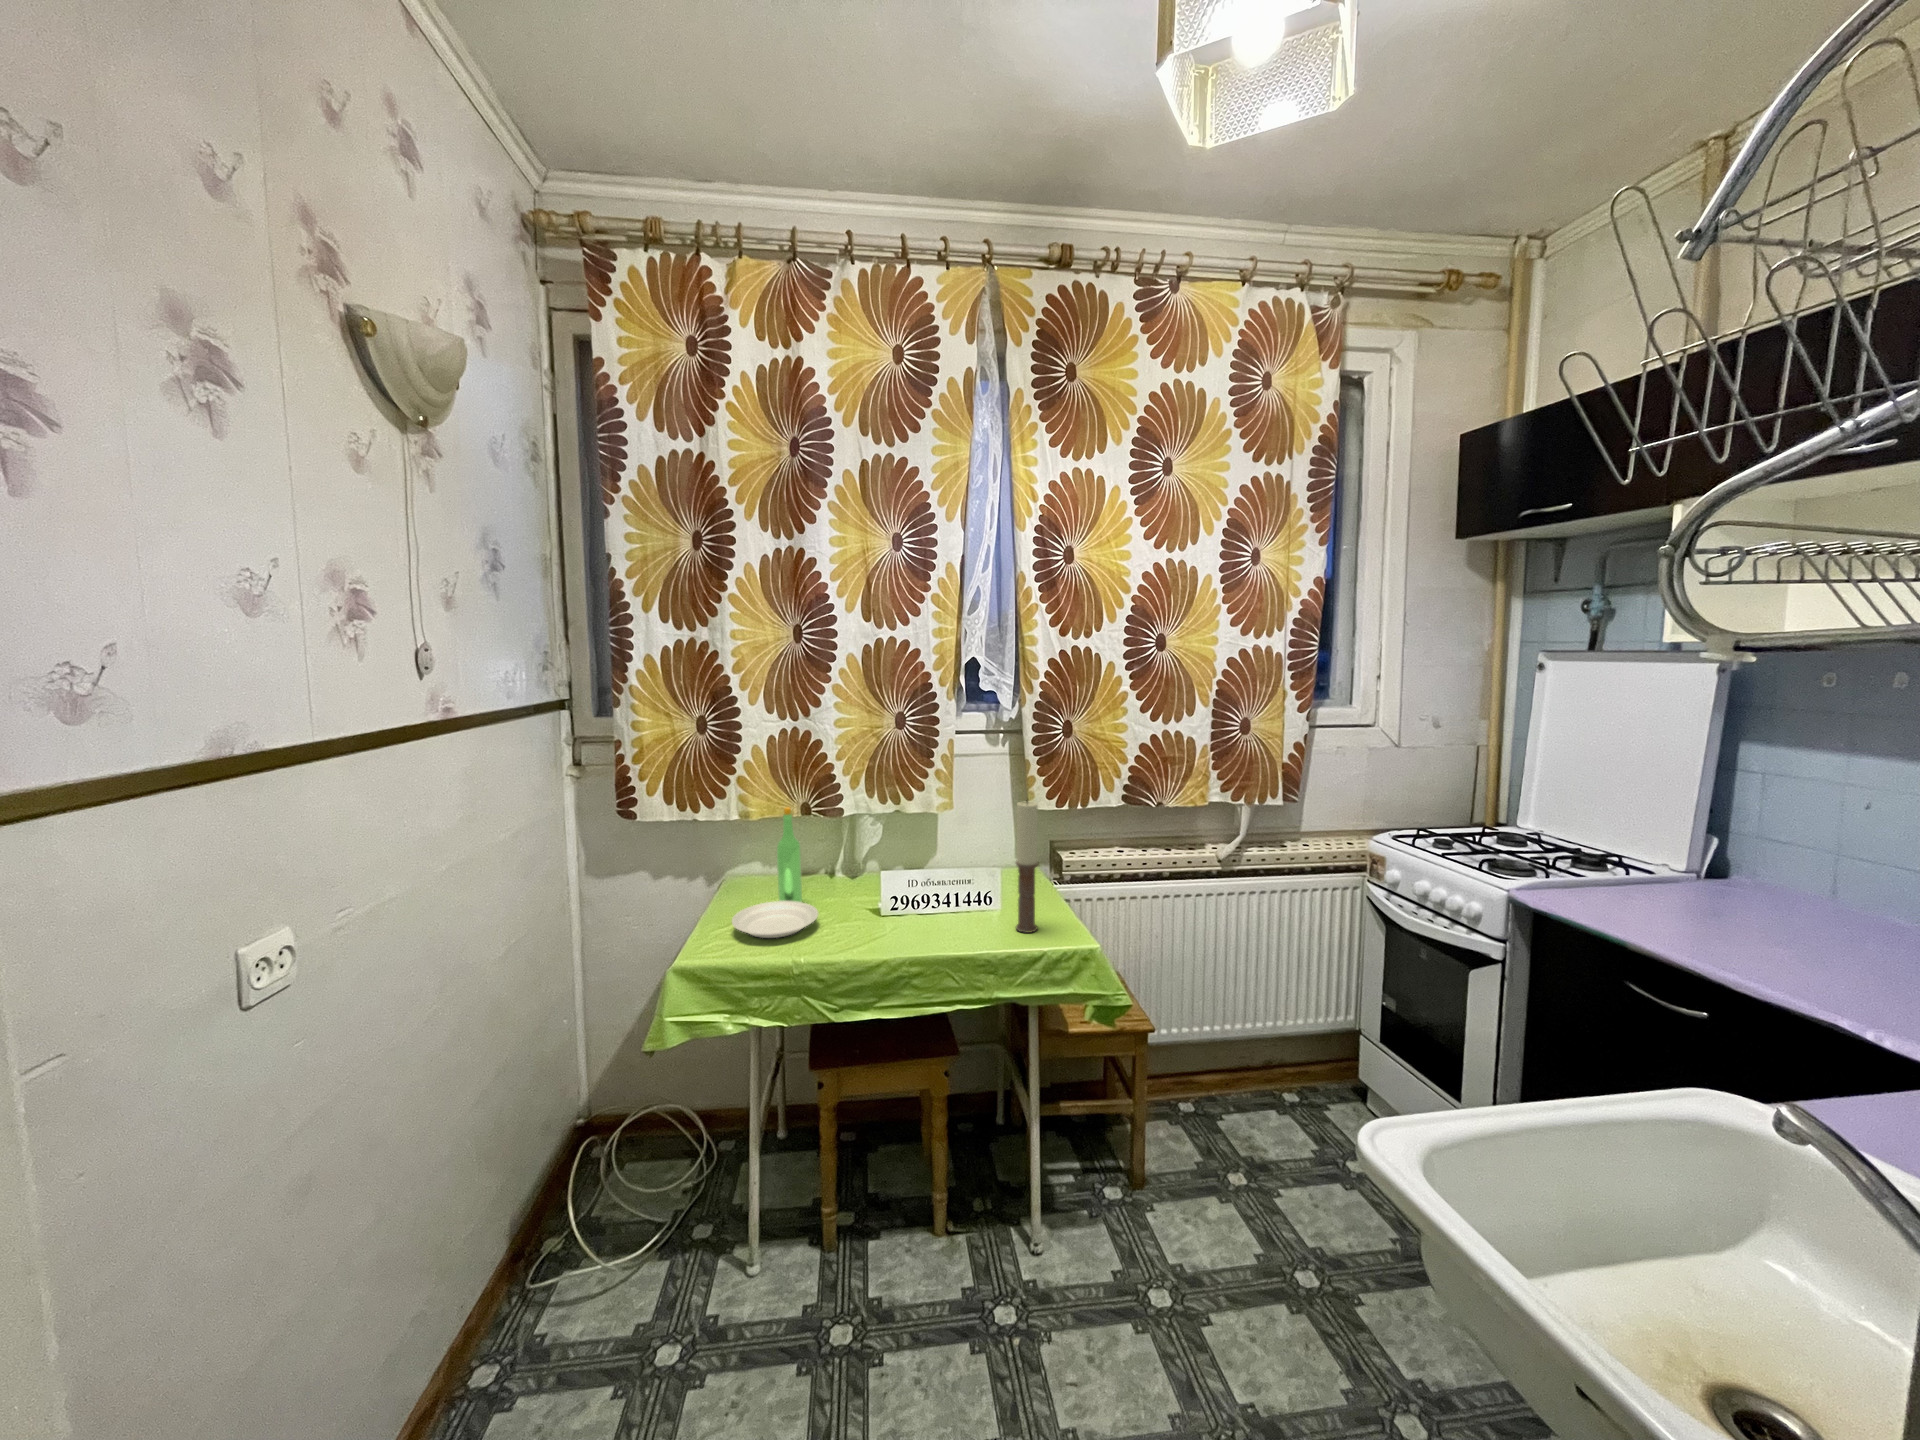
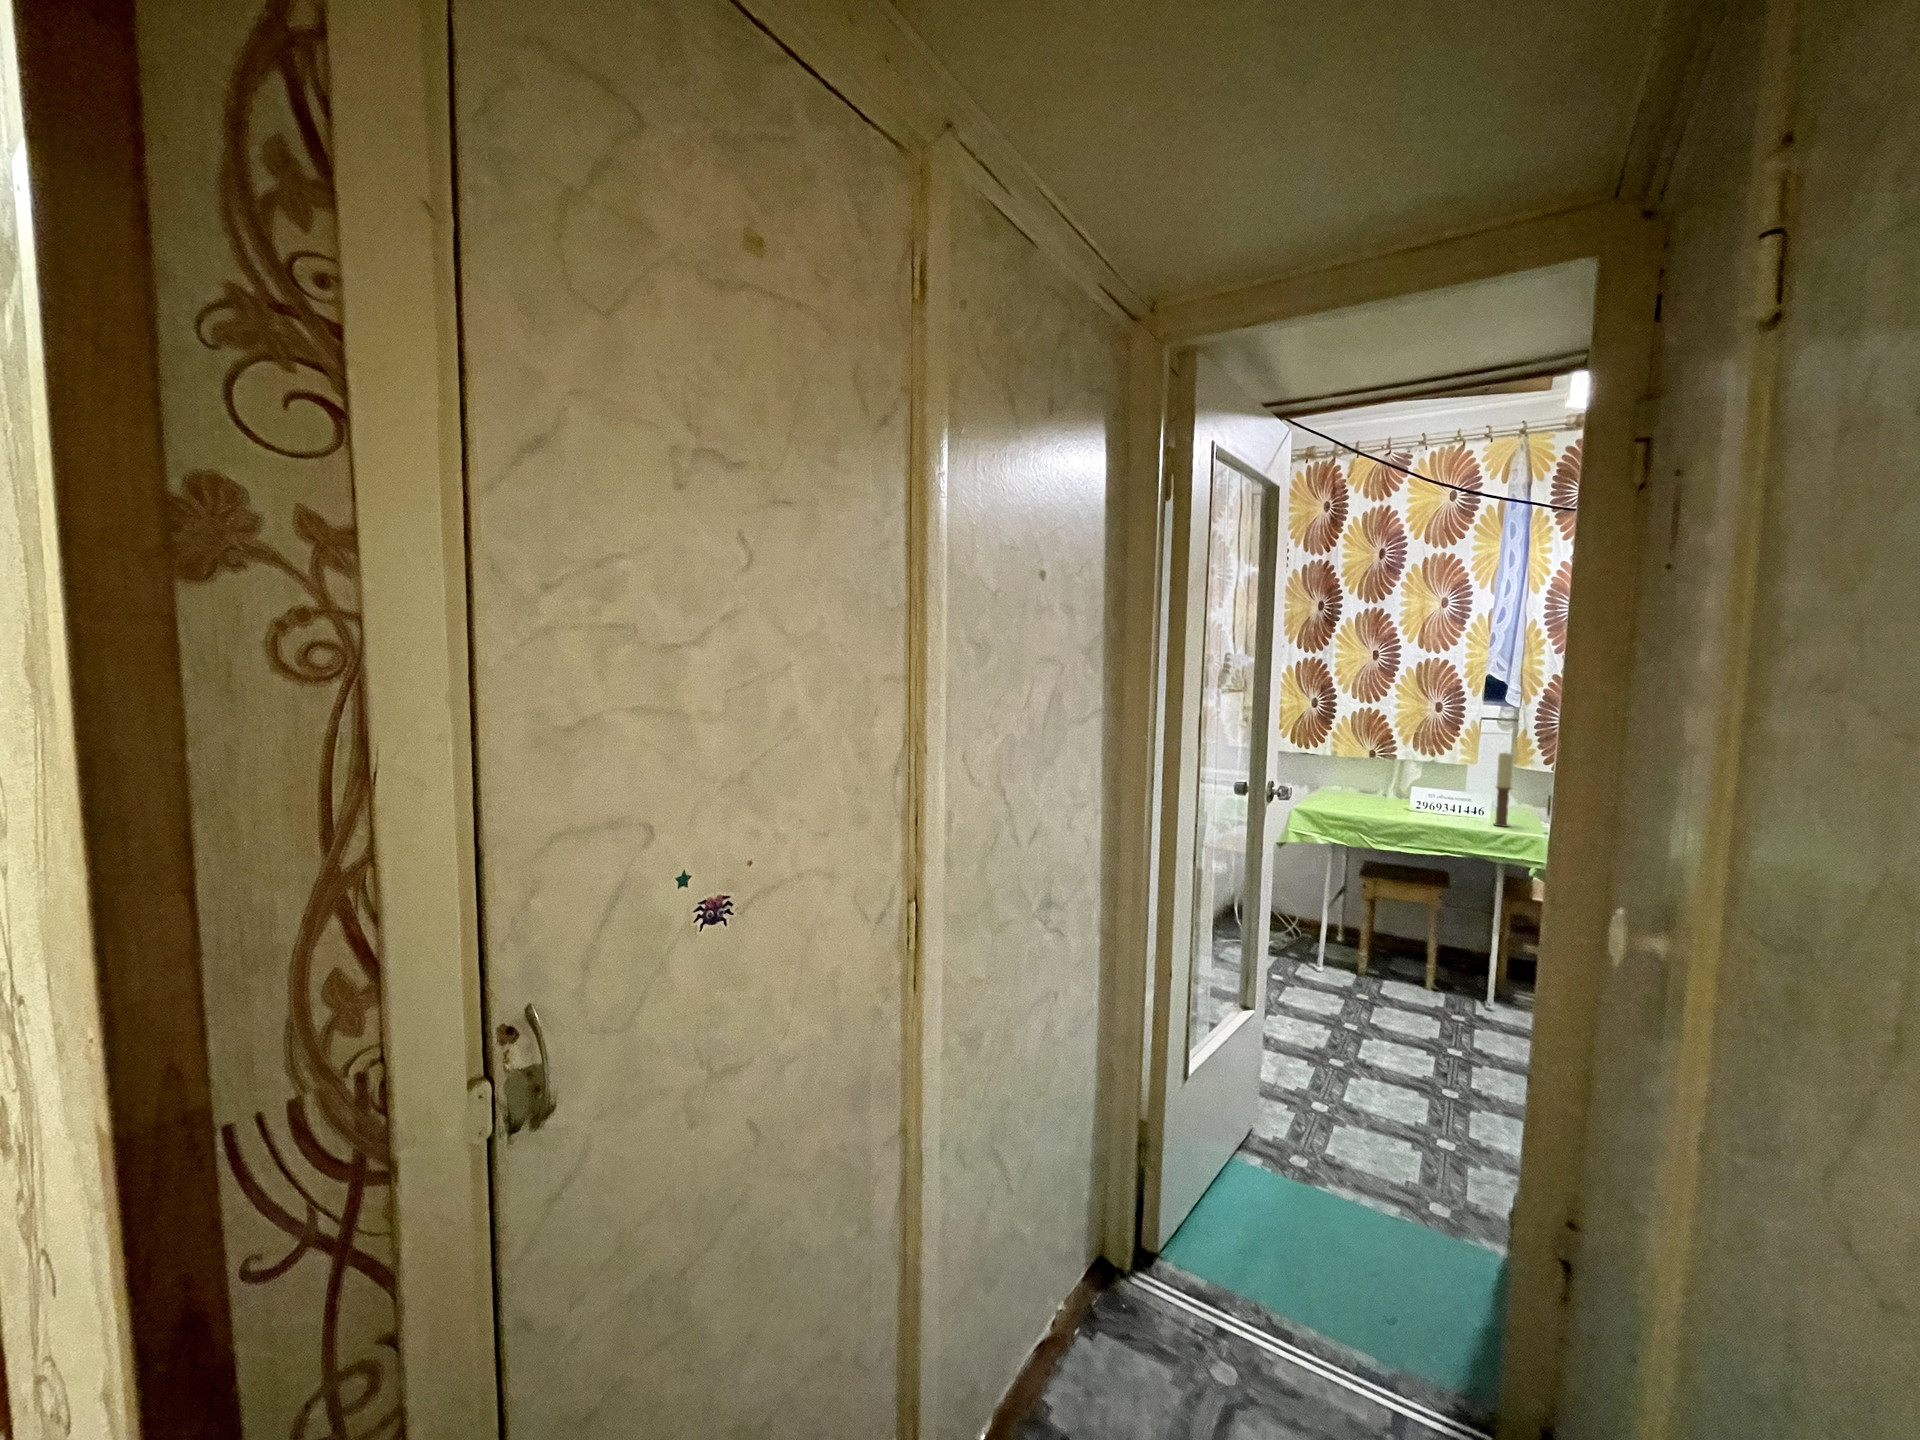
plate: present [732,807,818,938] -> none [1324,748,1372,808]

